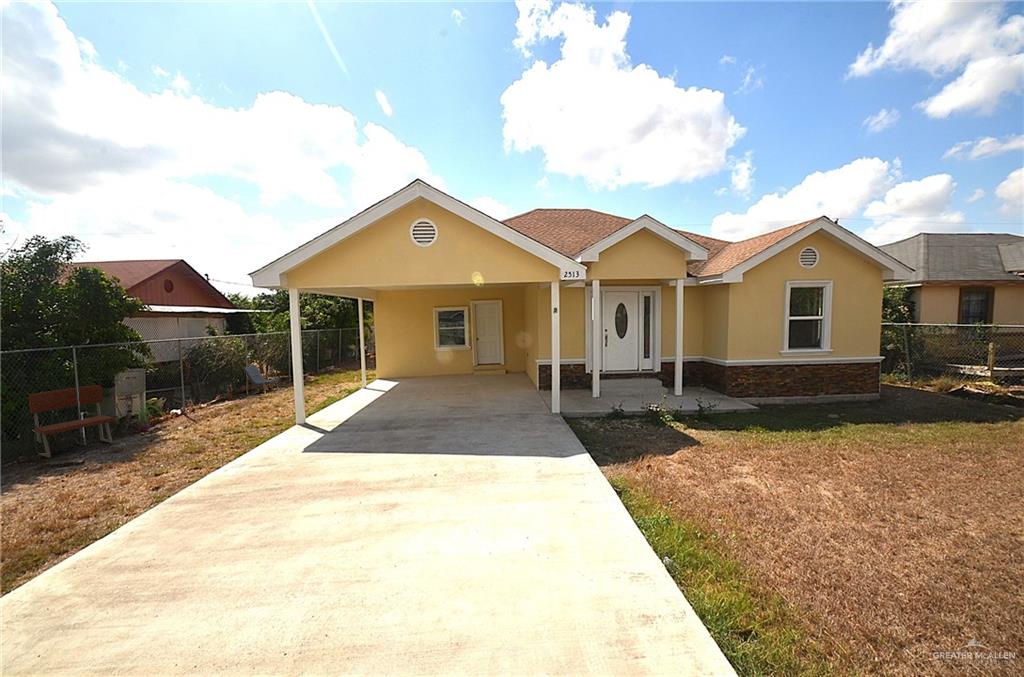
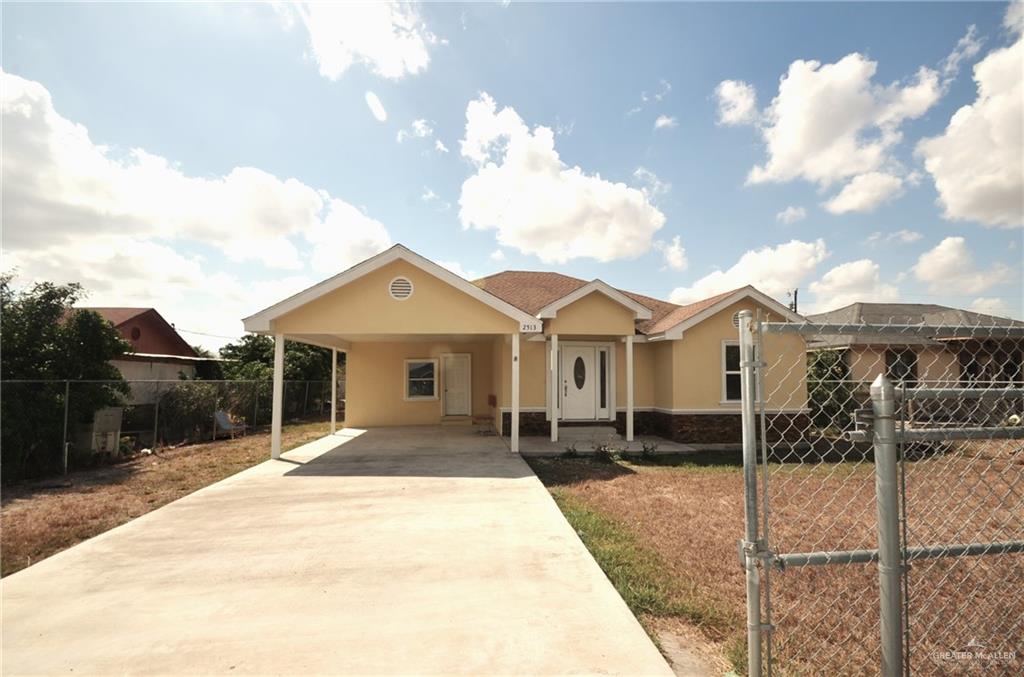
bench: present [29,385,116,458] -> present [472,394,497,436]
decorative plant: present [135,408,150,431] -> none [102,442,135,466]

